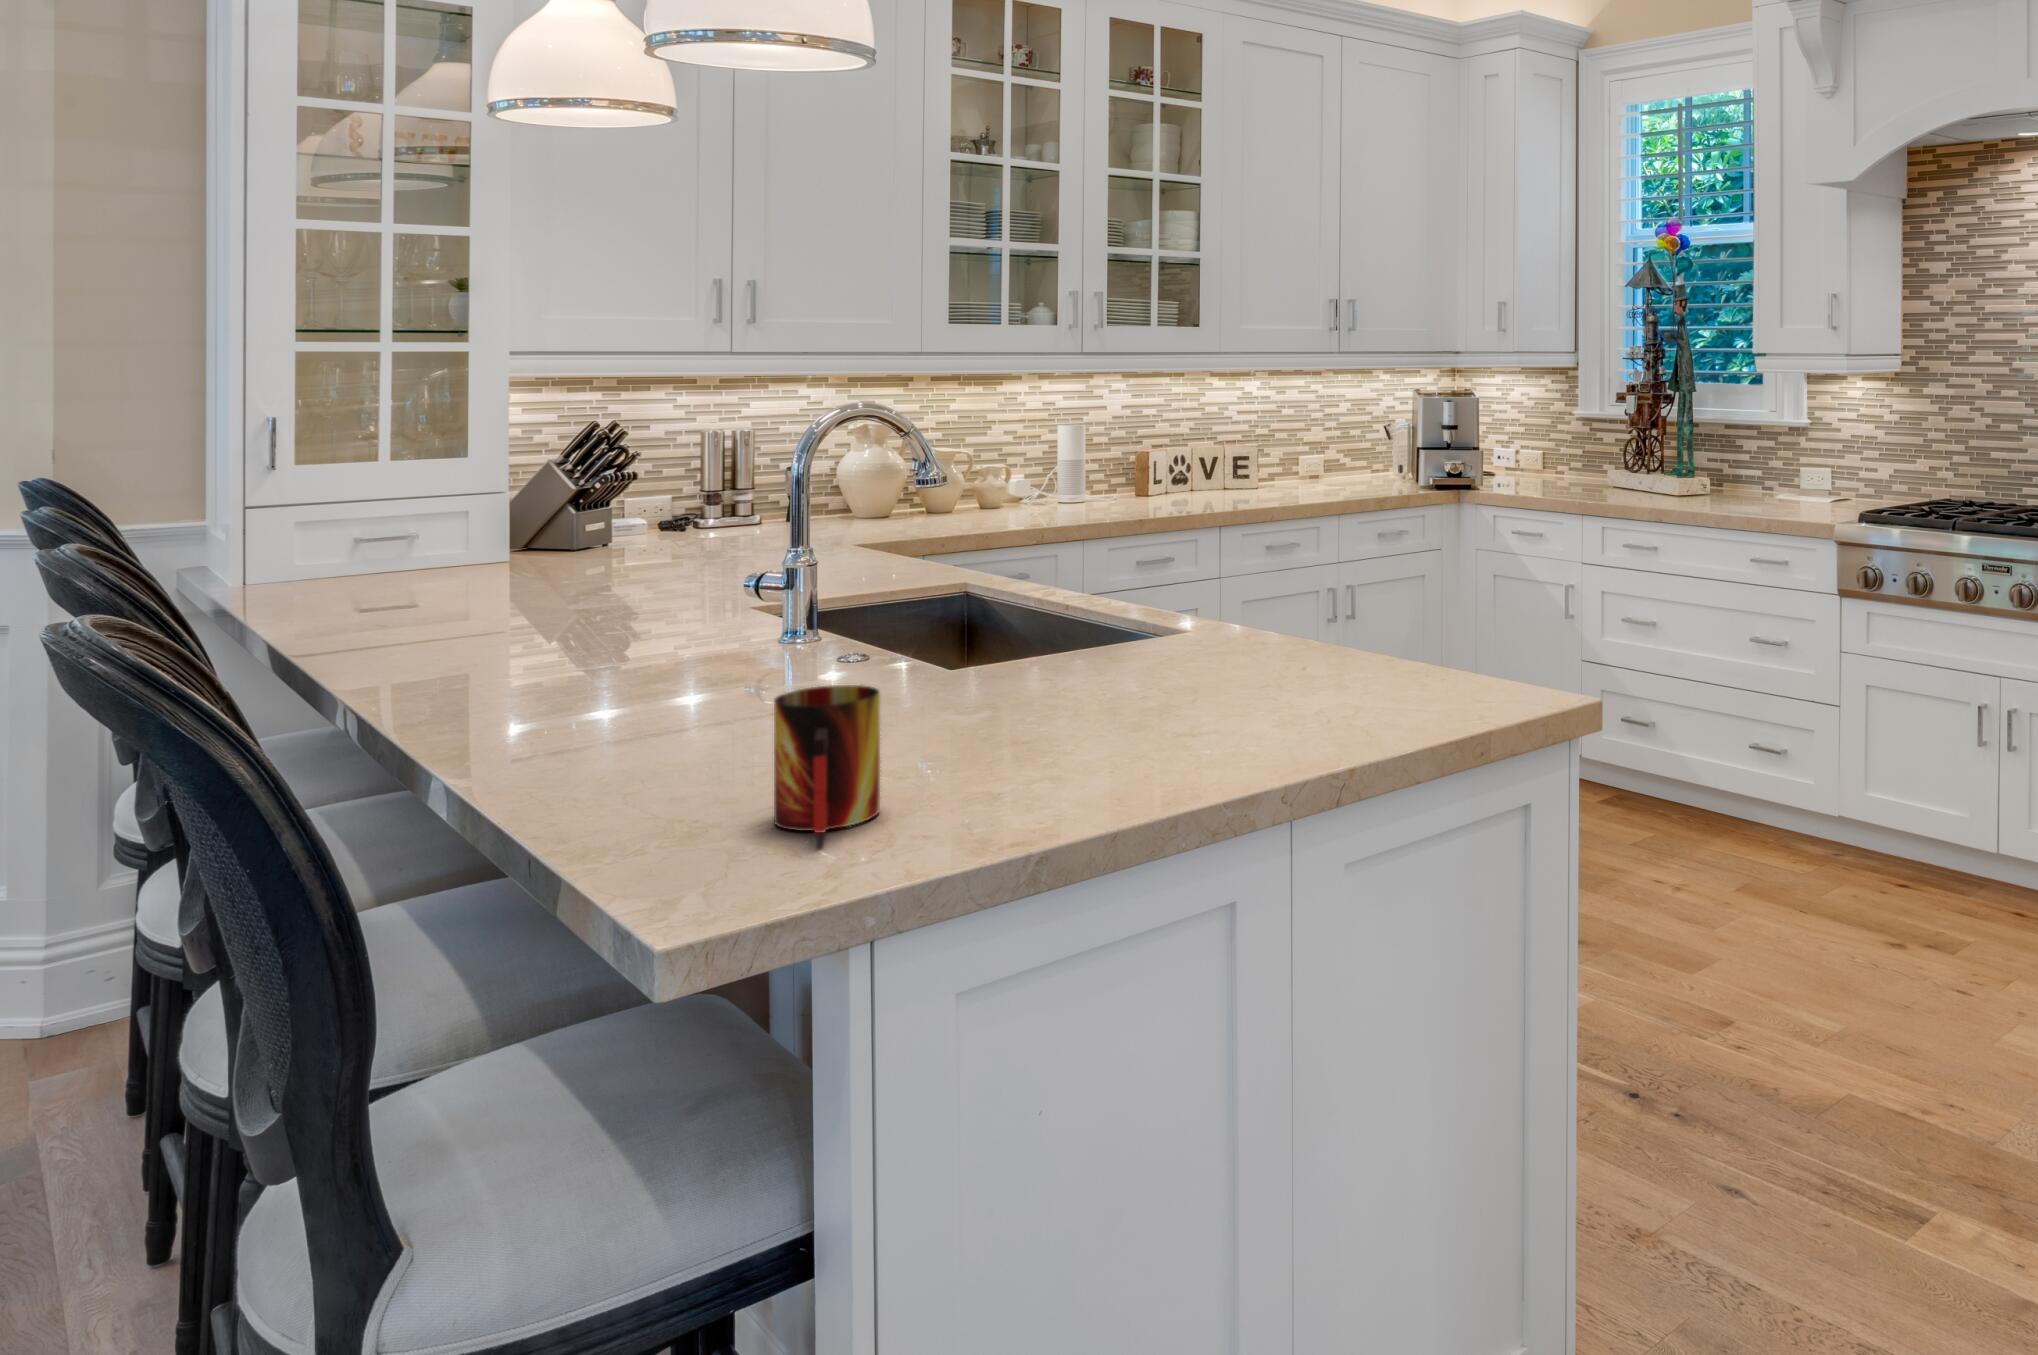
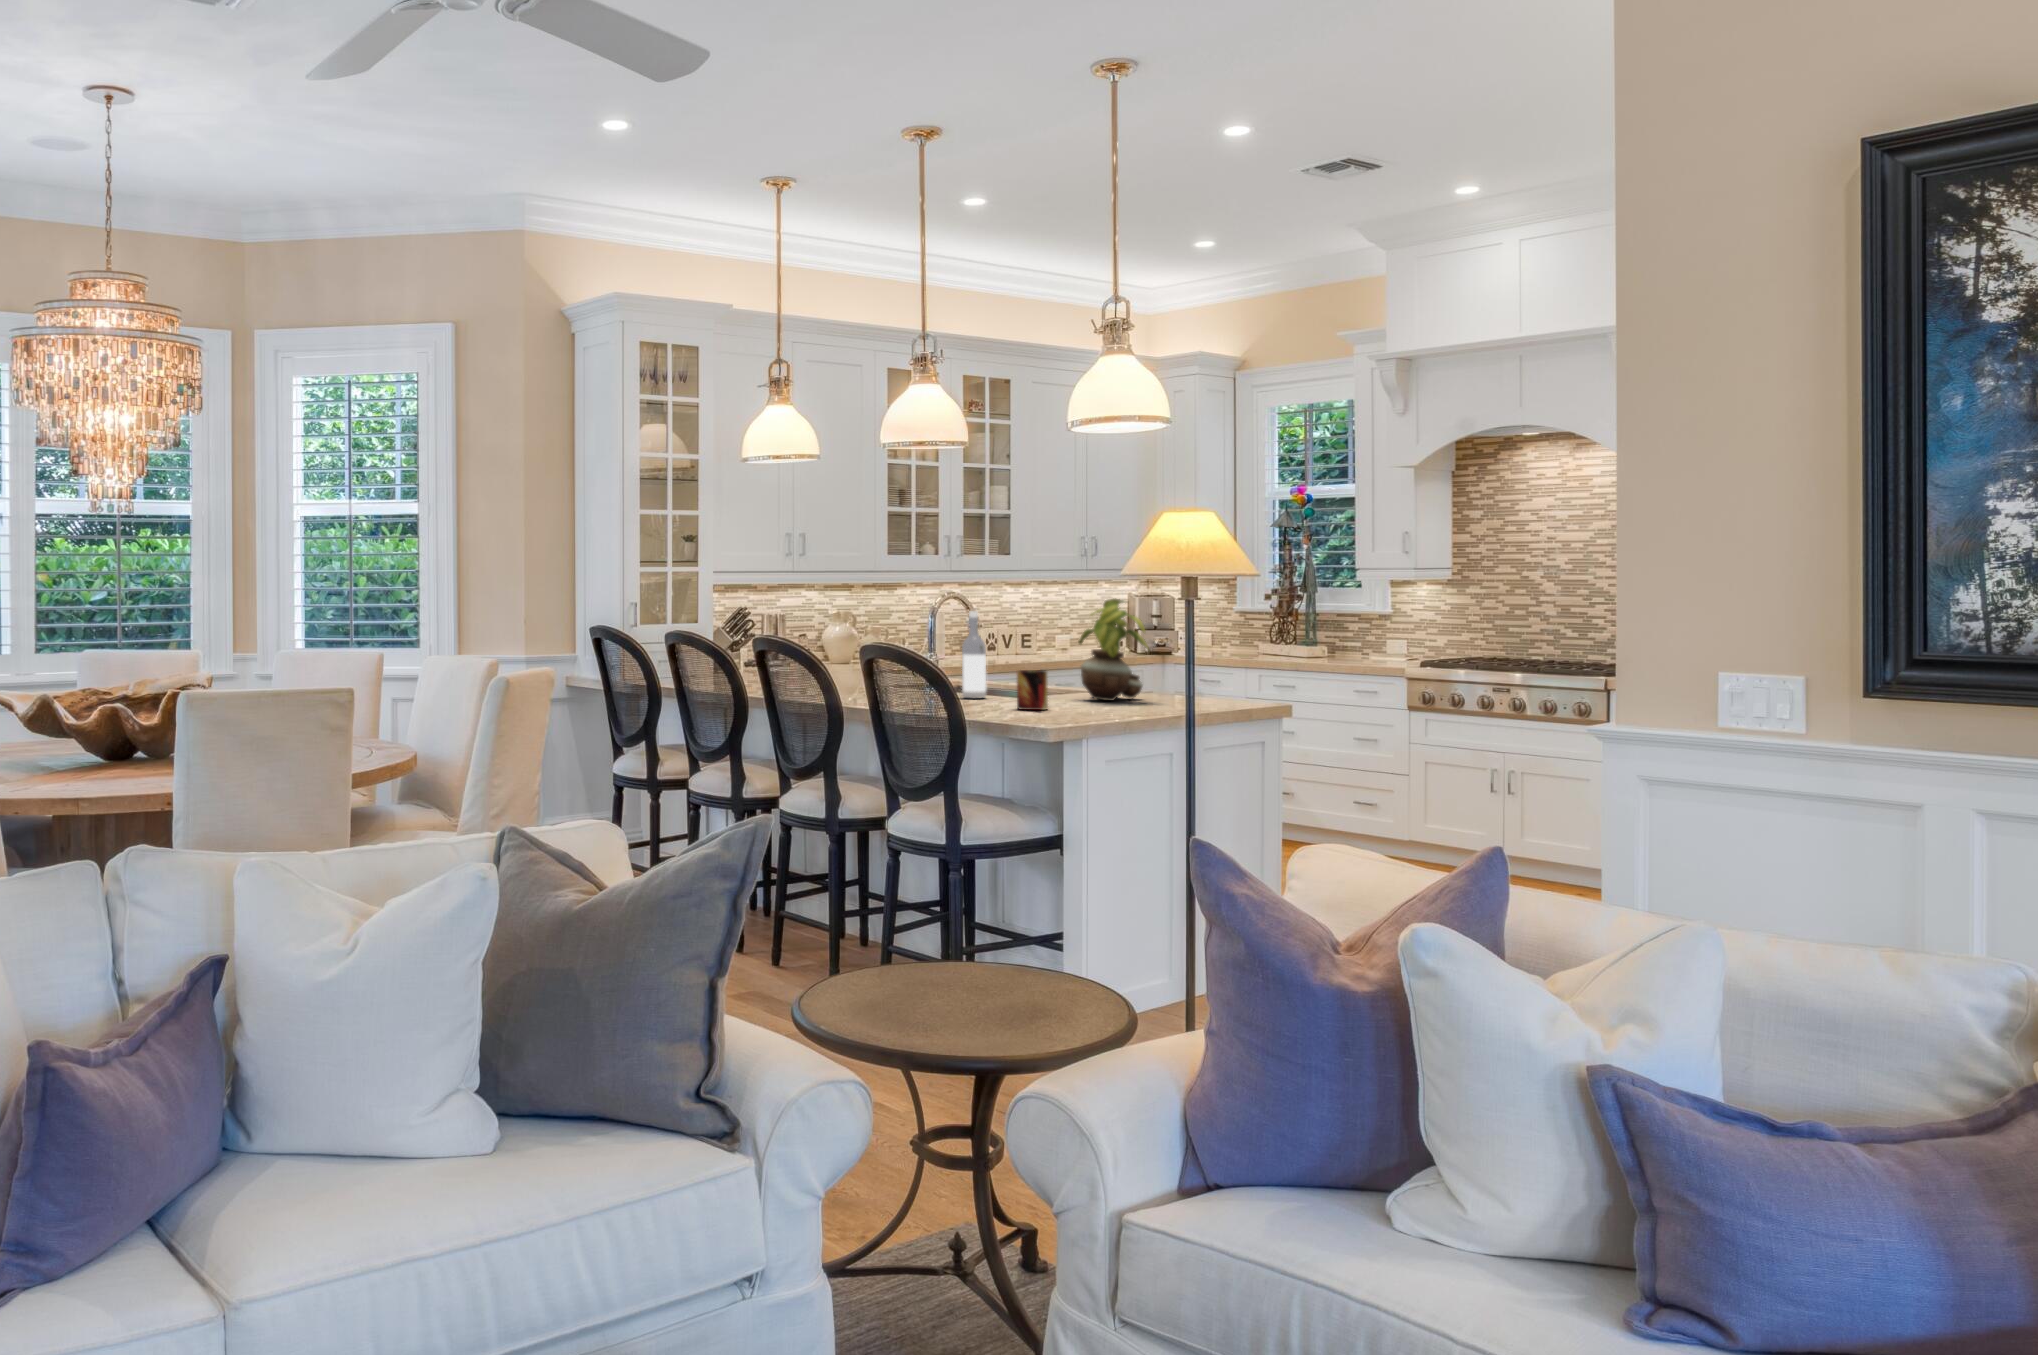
potted plant: none [1072,447,1255,729] -> present [1079,598,1149,701]
wine bottle: none [759,479,831,725] -> present [962,611,986,699]

